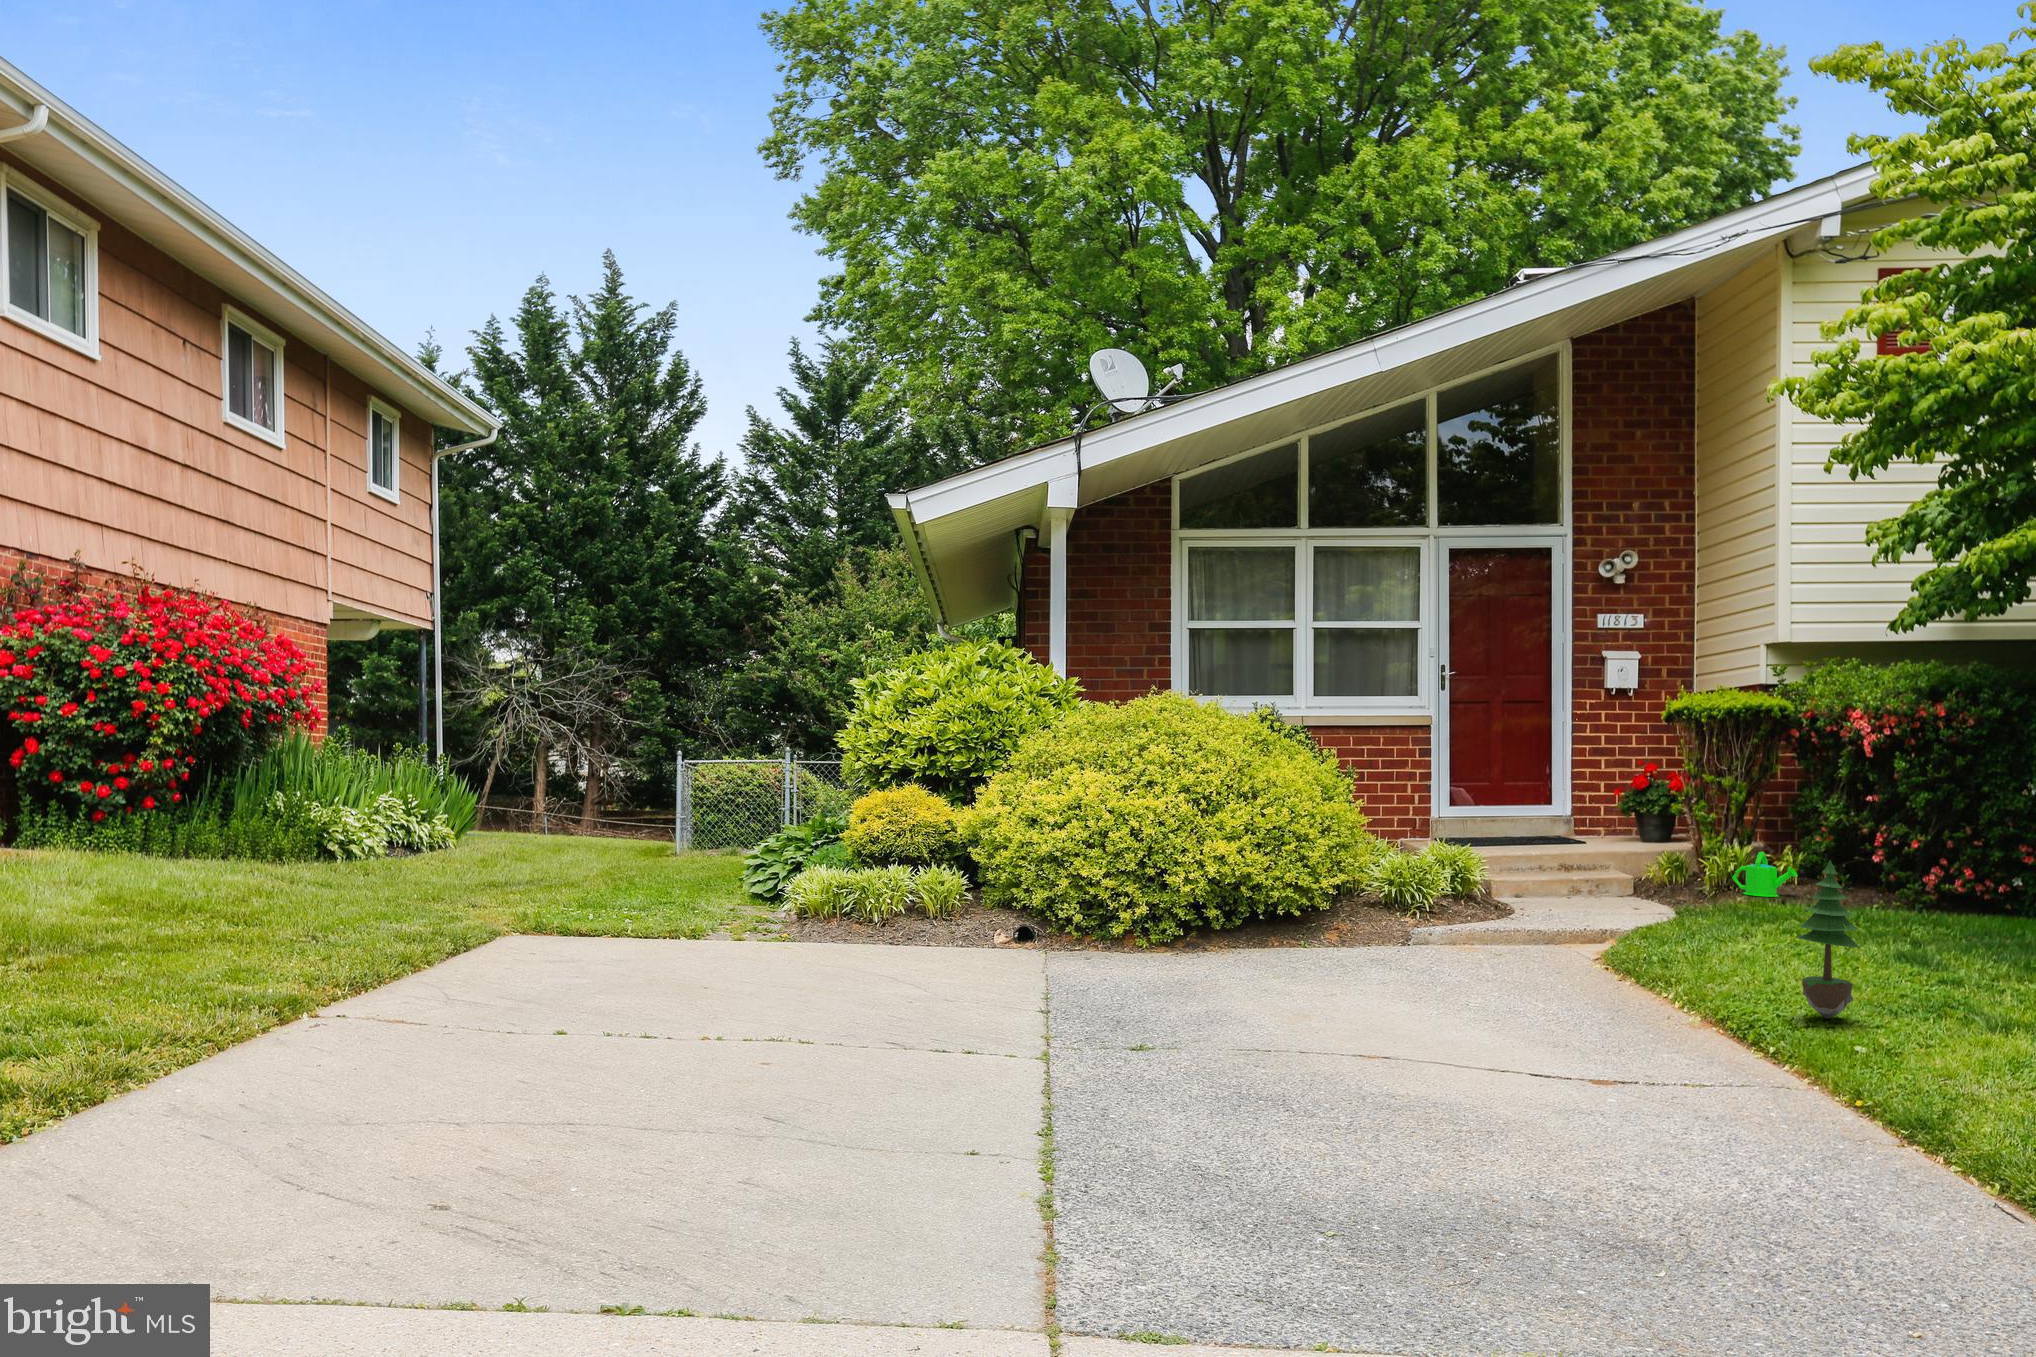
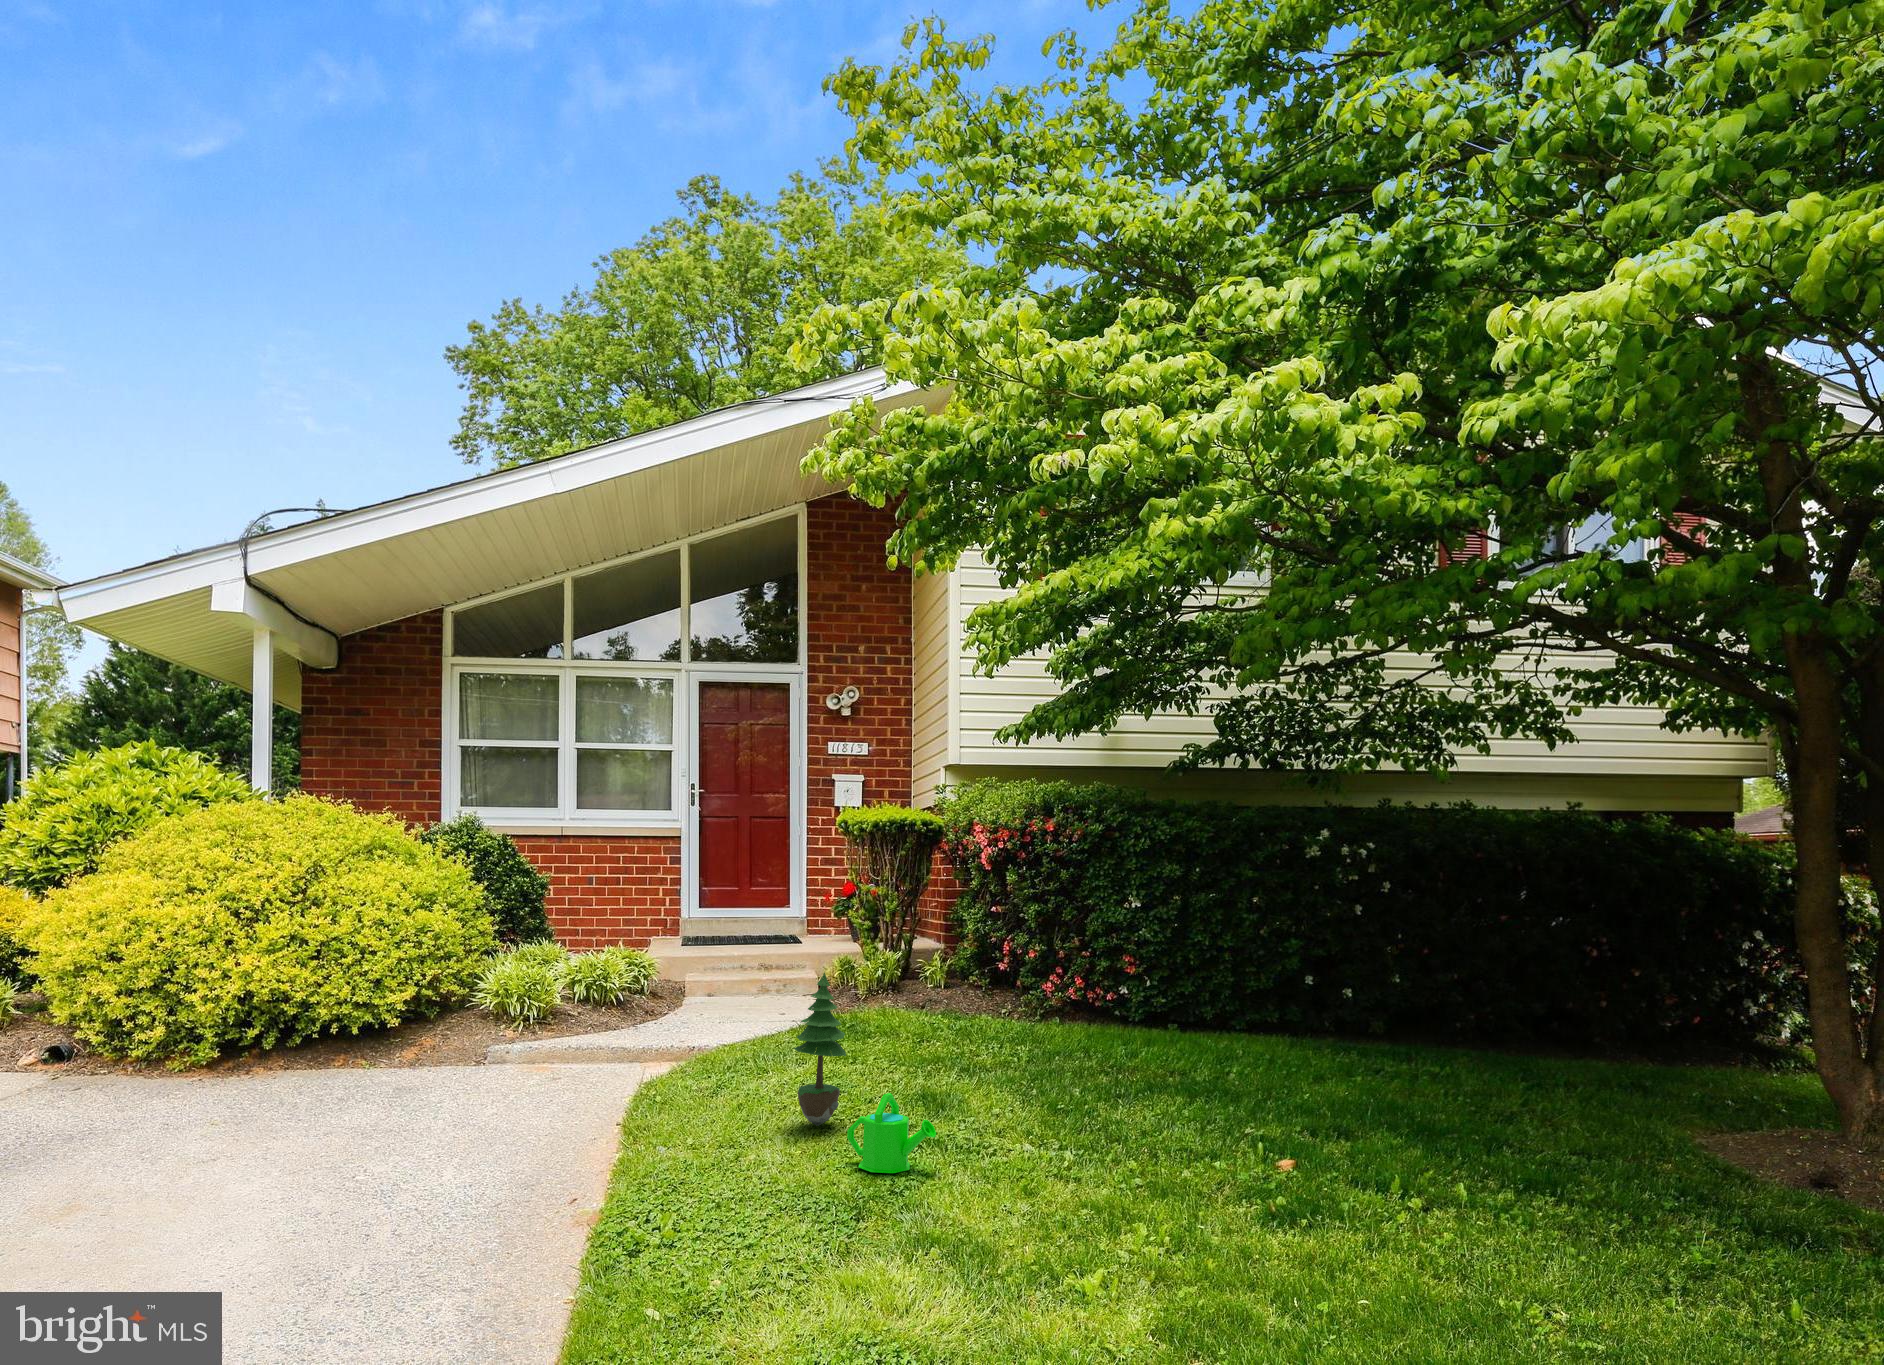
watering can: present [1732,852,1798,897] -> present [847,1093,936,1173]

